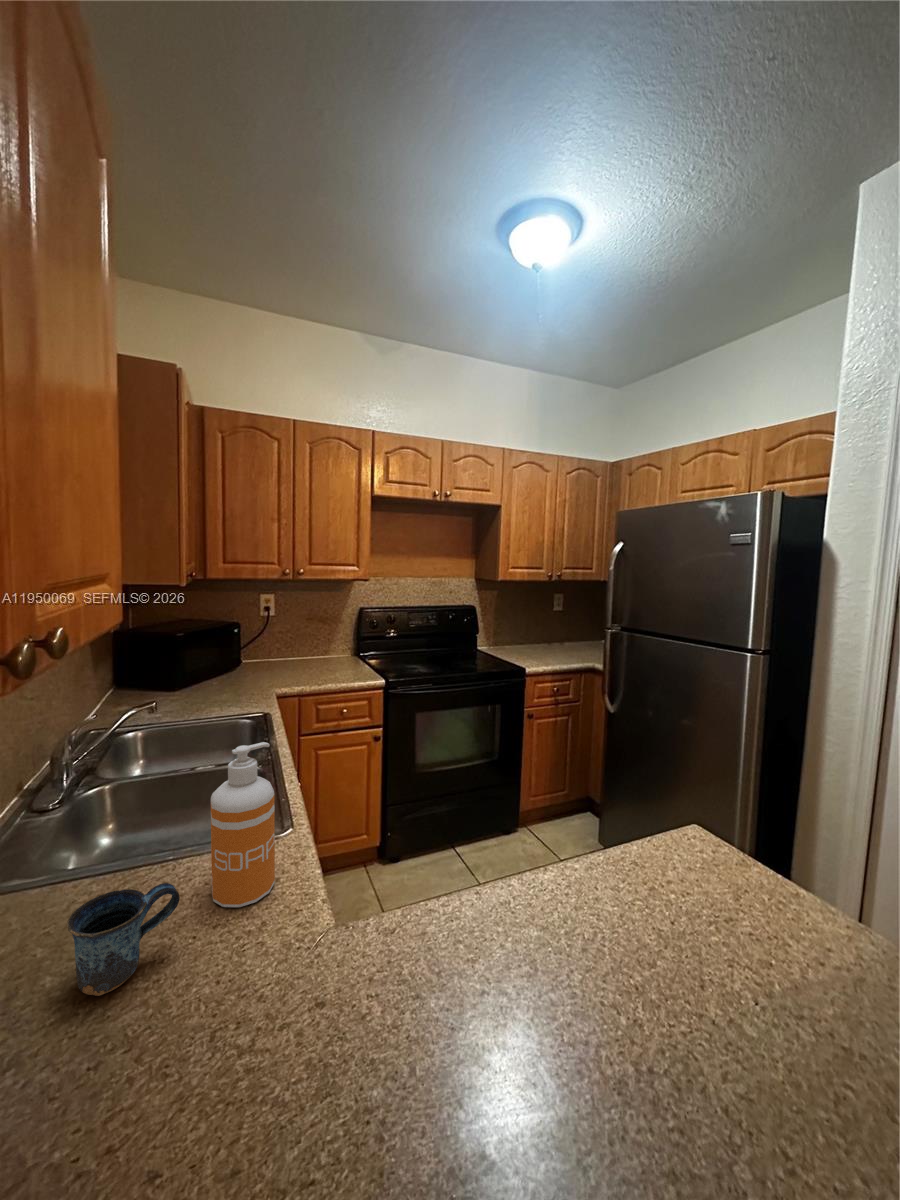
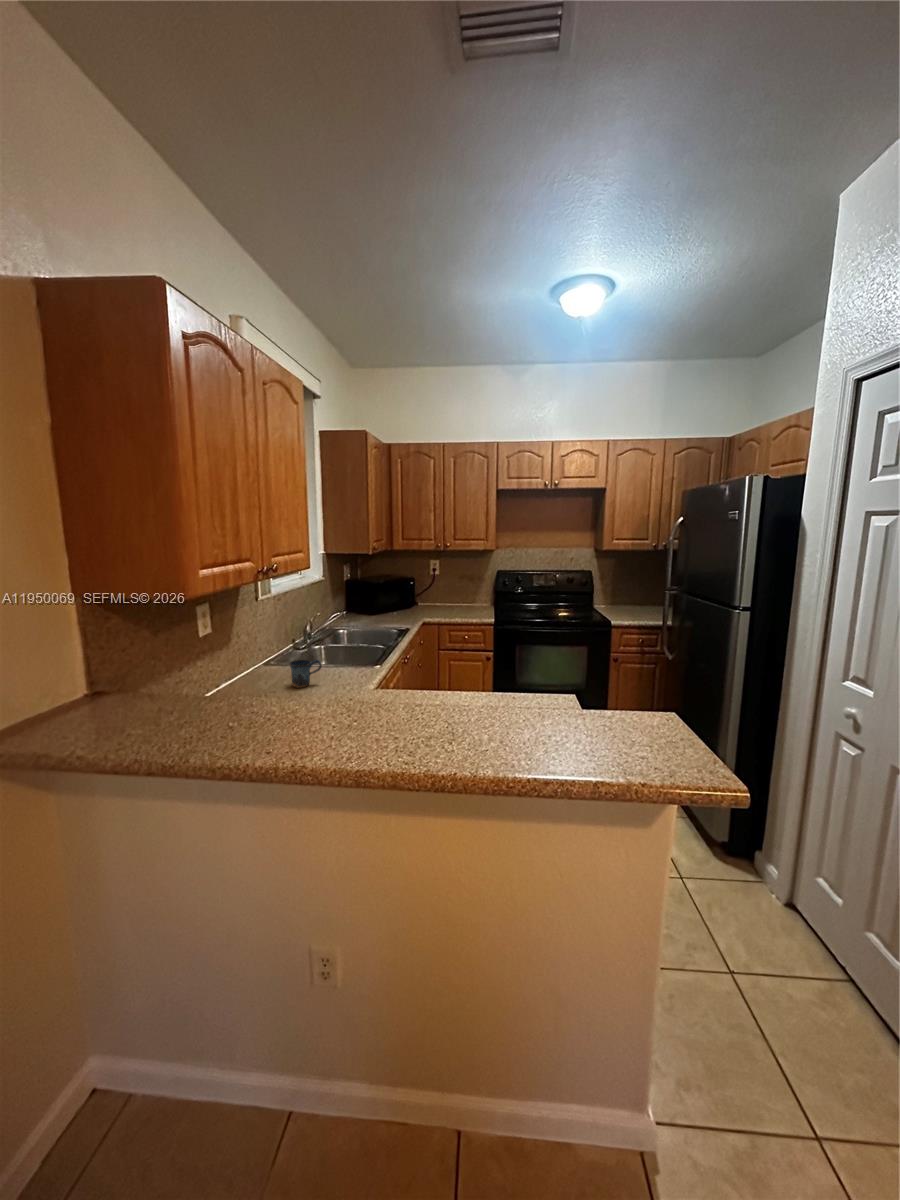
soap dispenser: present [211,742,275,907] -> none [337,619,363,681]

